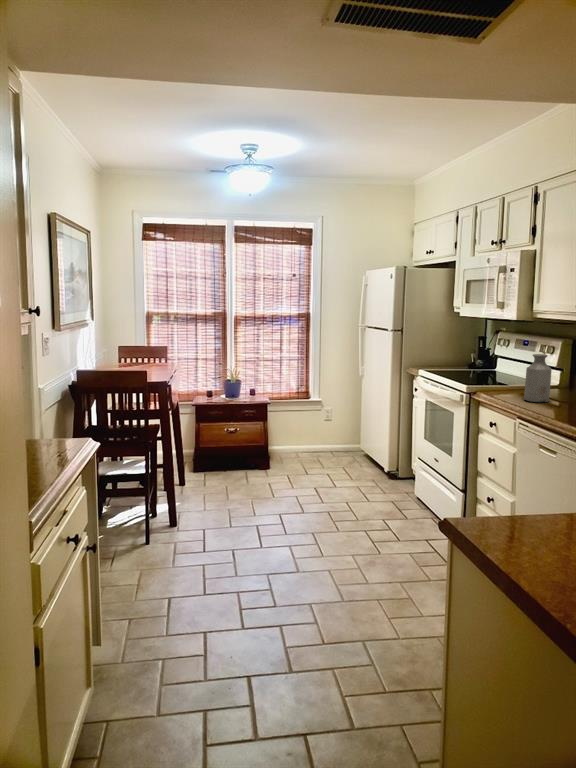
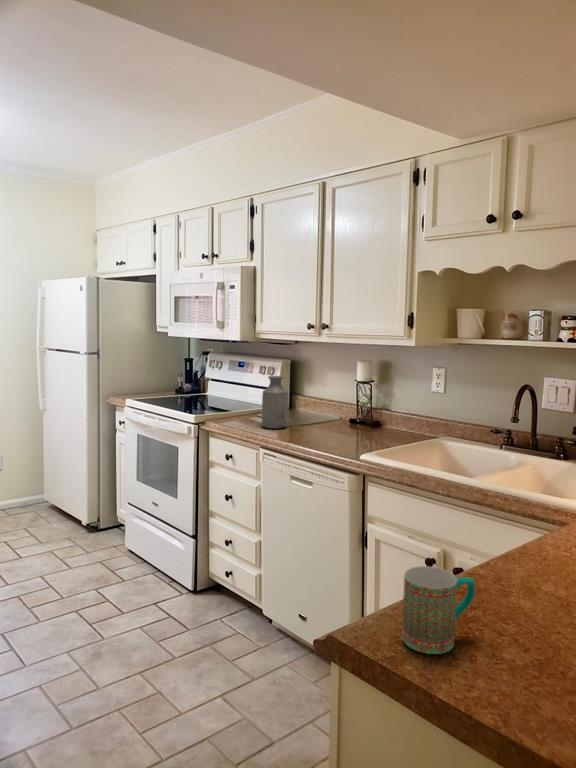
mug: none [488,485,545,541] -> present [402,566,475,654]

